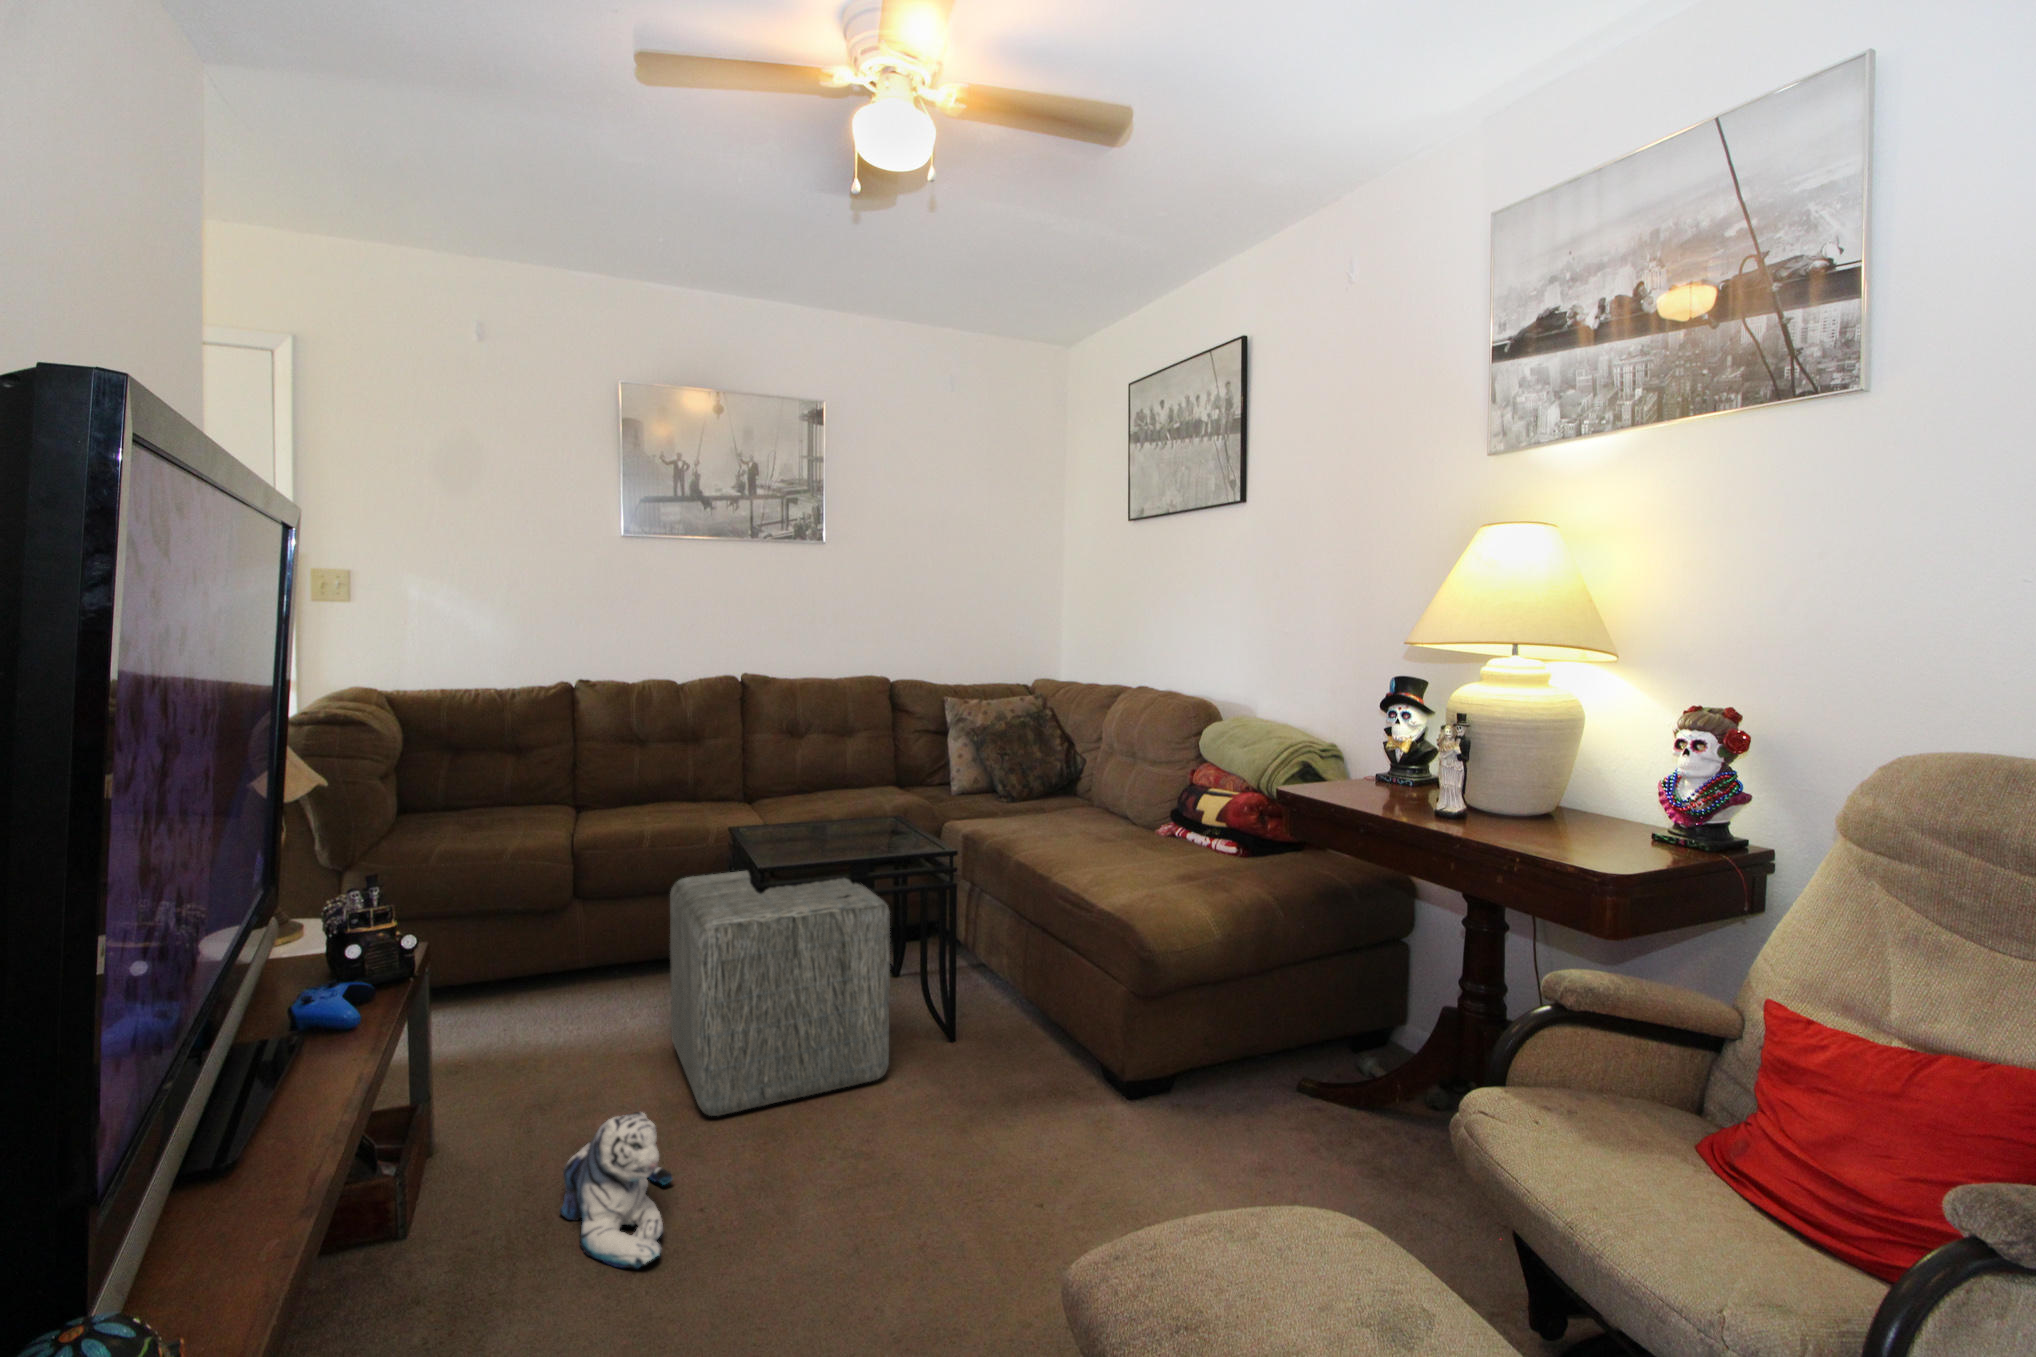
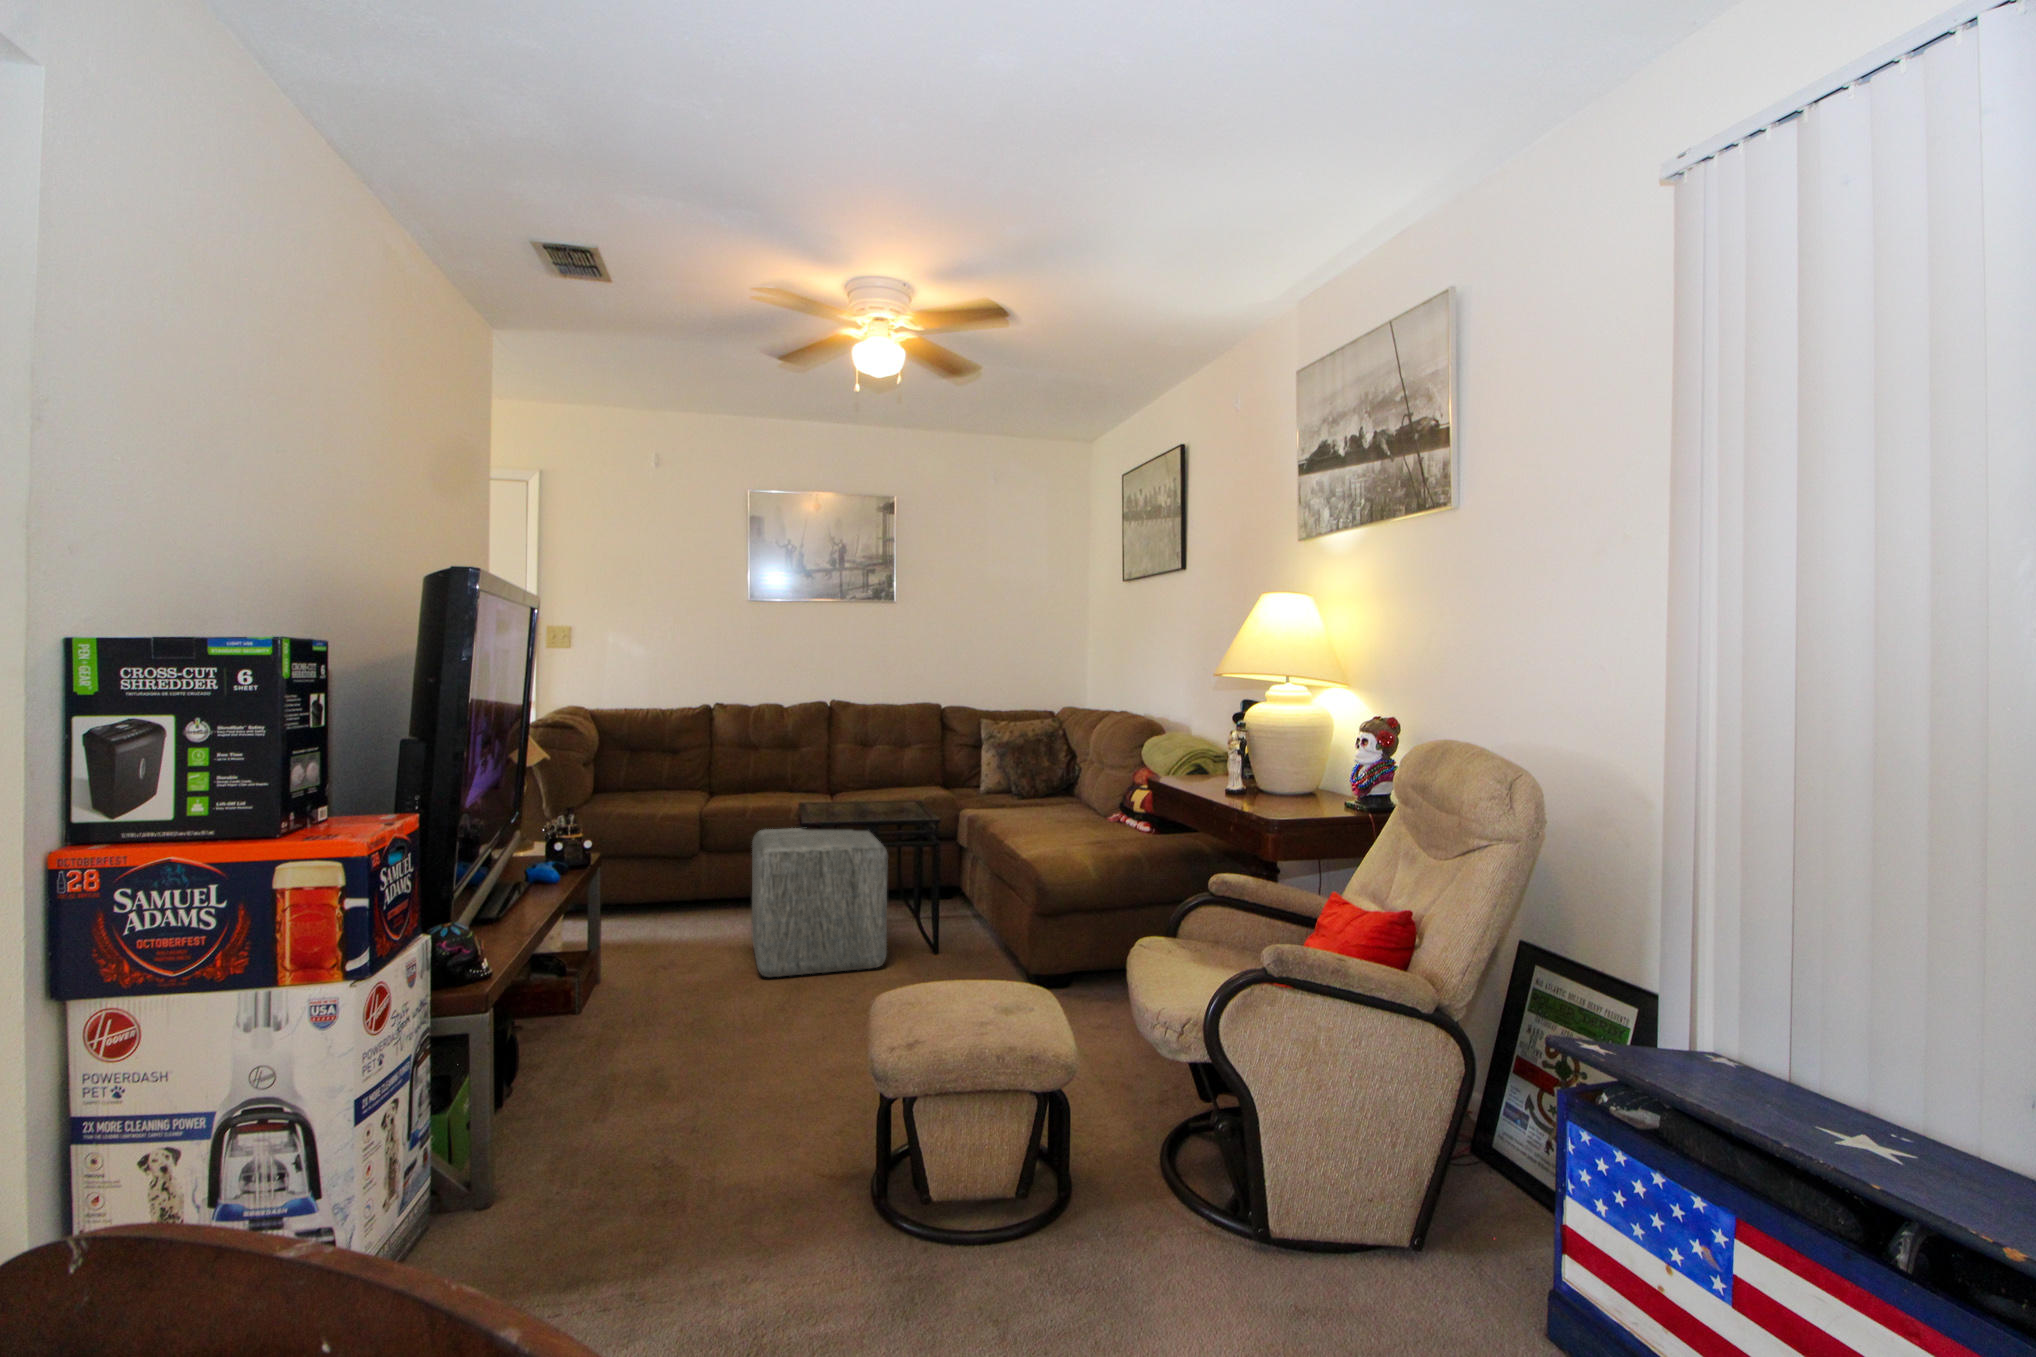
plush toy: present [559,1112,672,1269] -> none [665,951,733,1033]

